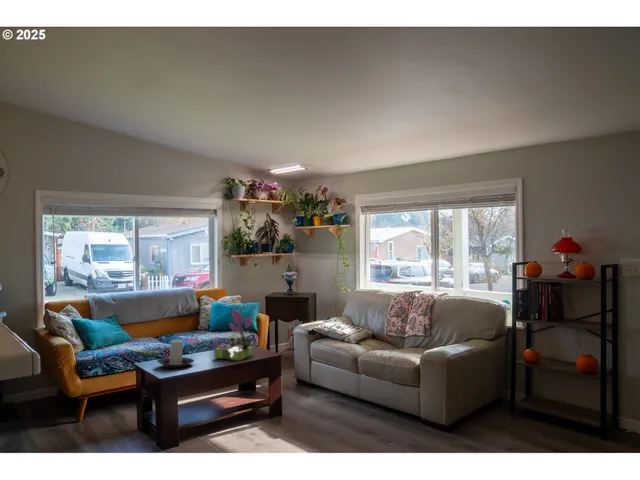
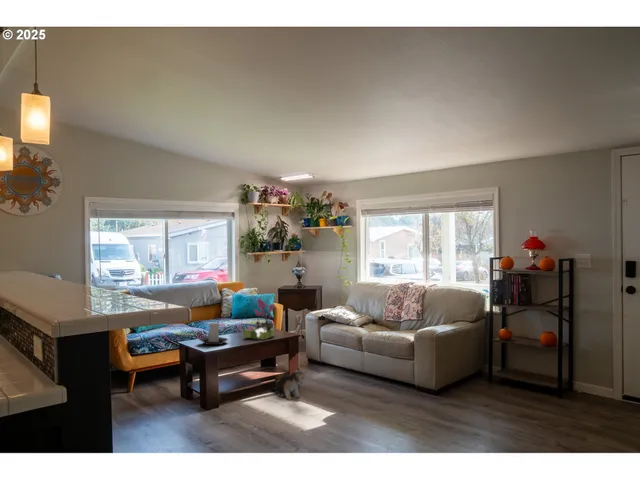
plush toy: none [247,400,288,437] -> present [272,370,307,400]

